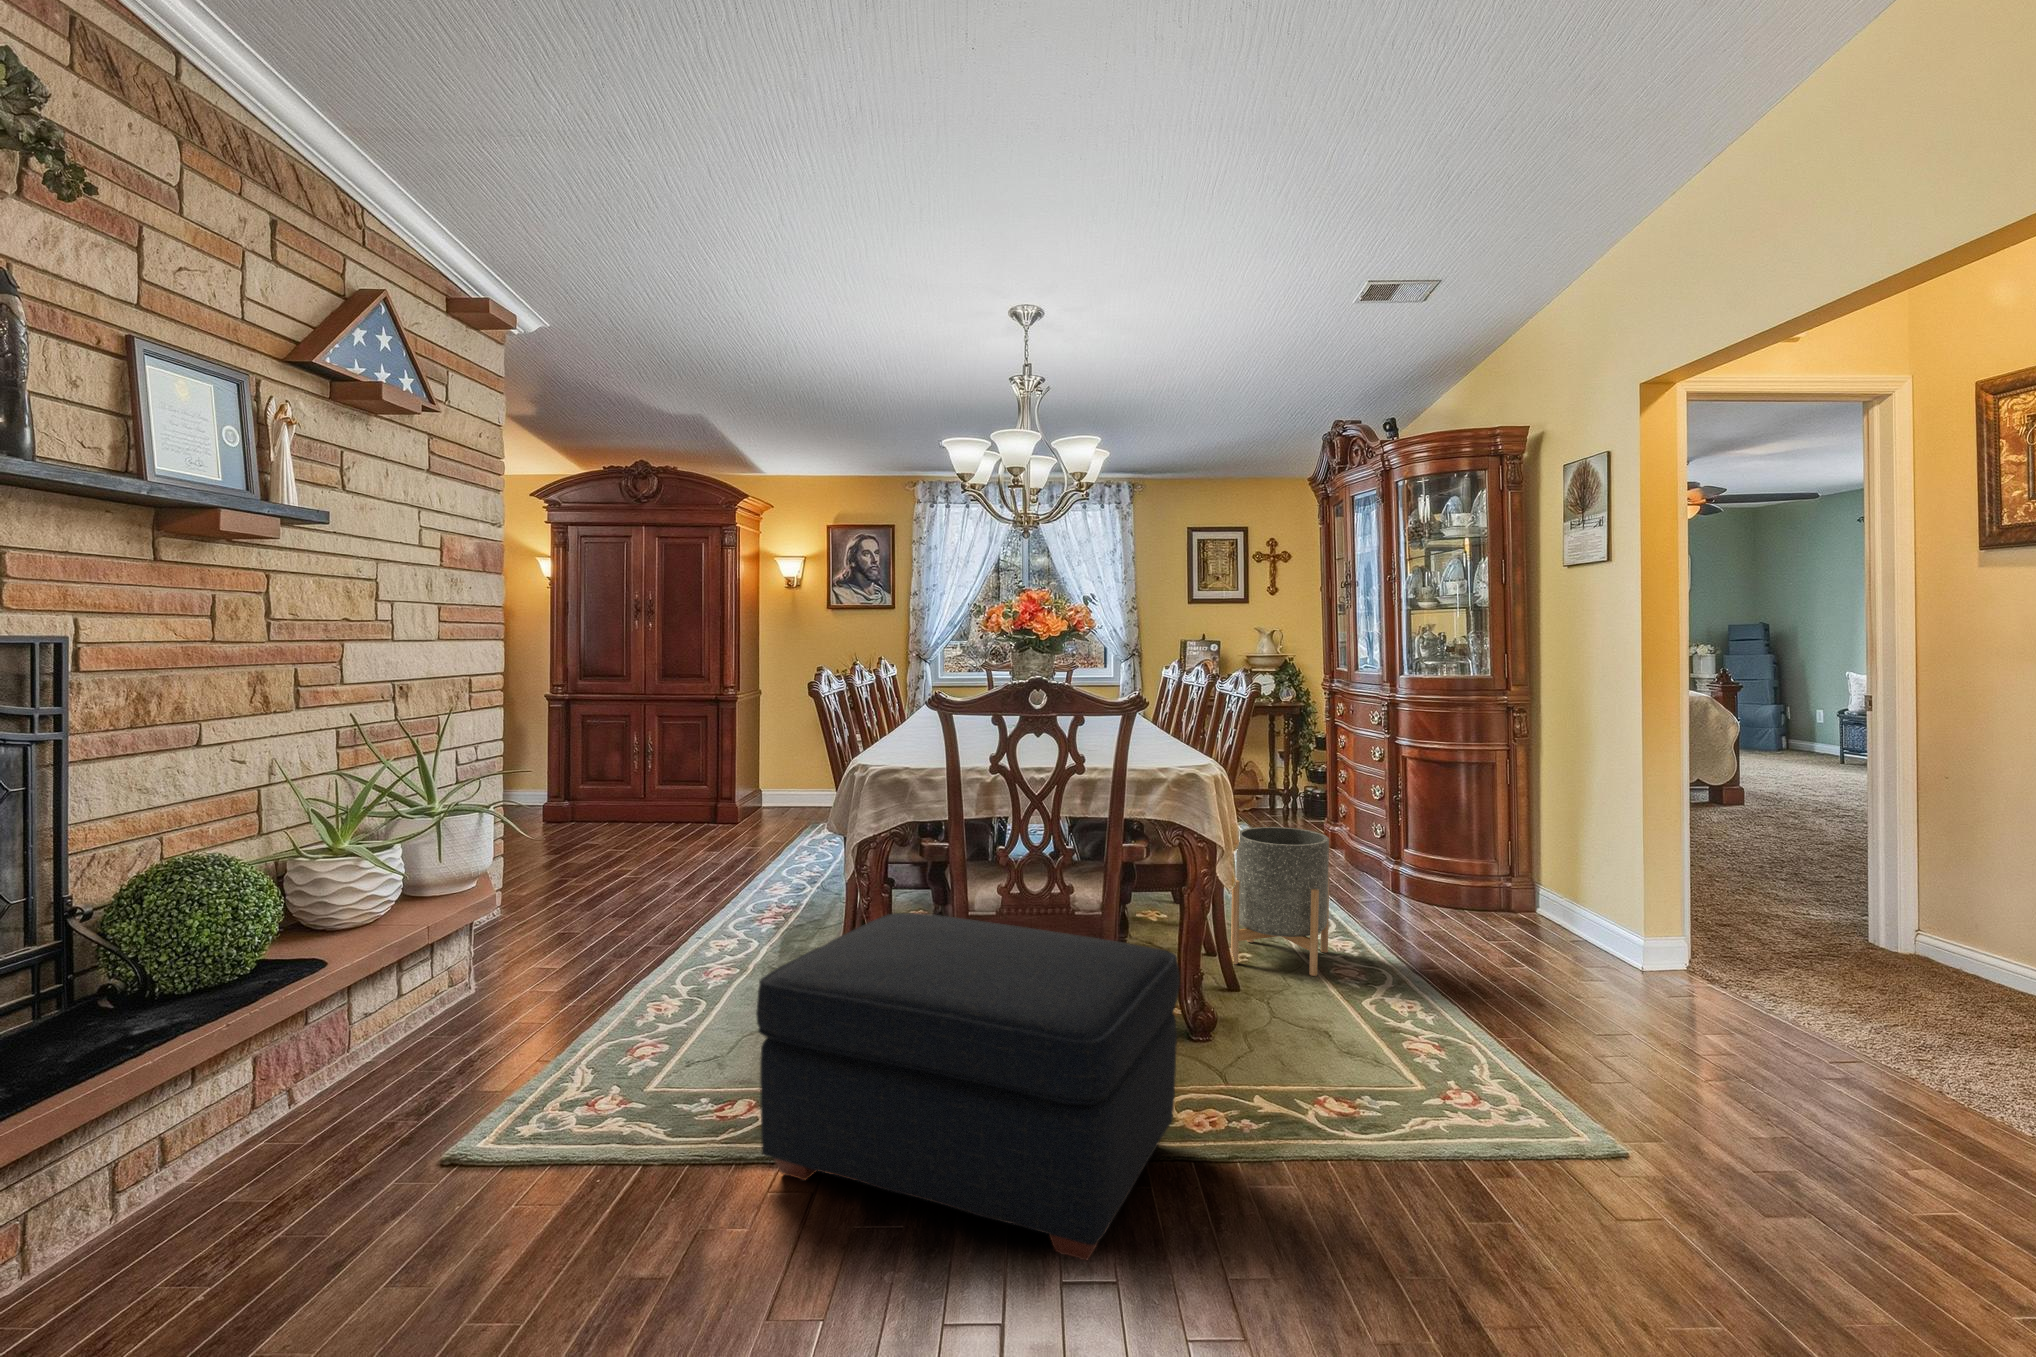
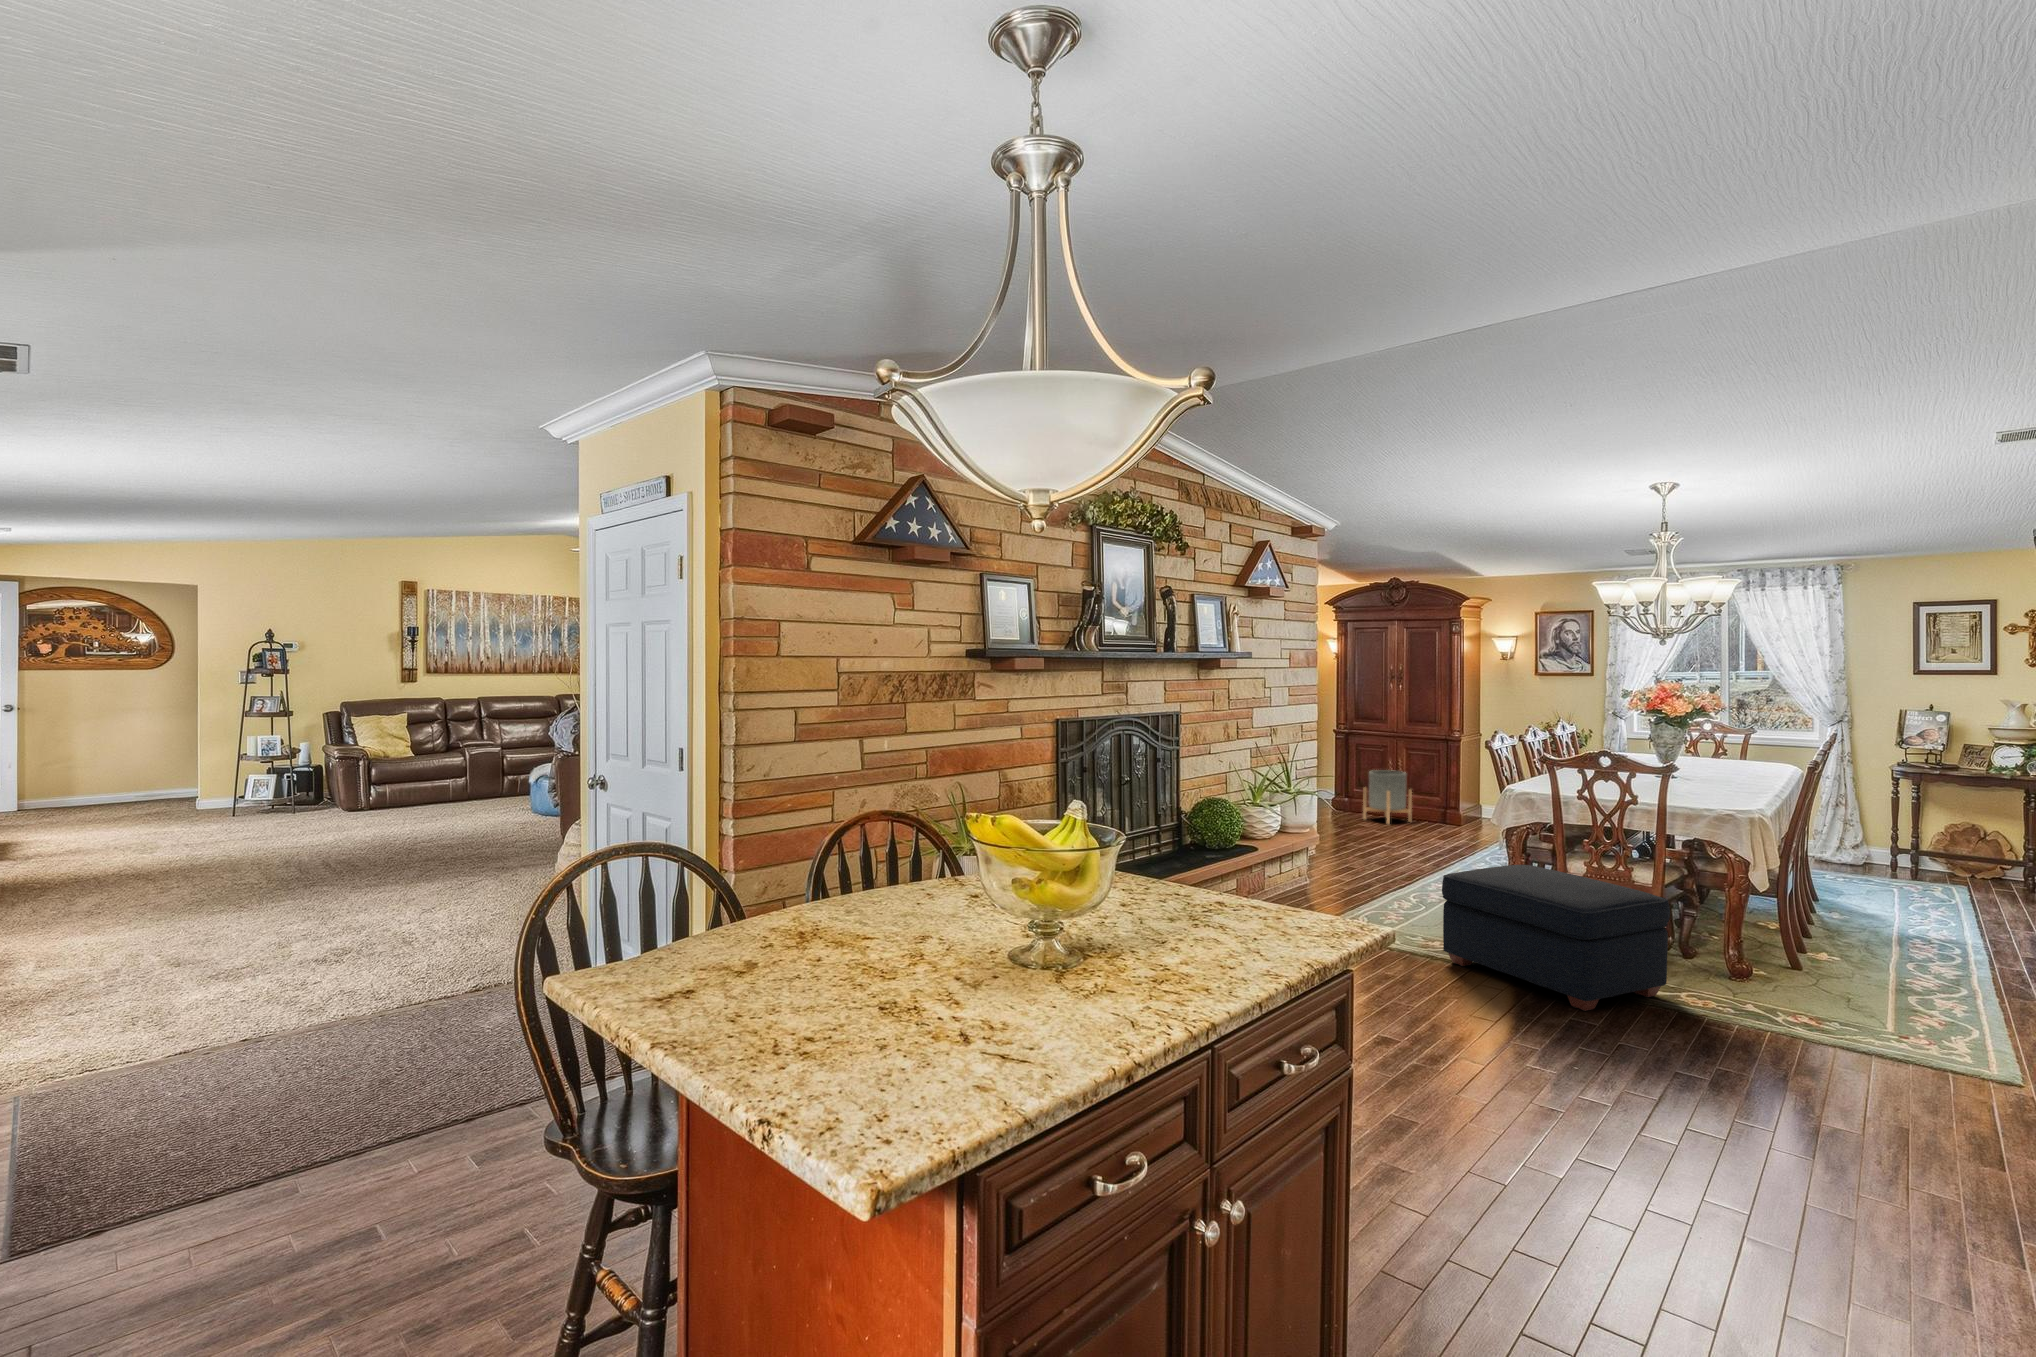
planter: present [1231,827,1330,976] -> present [1363,770,1412,825]

